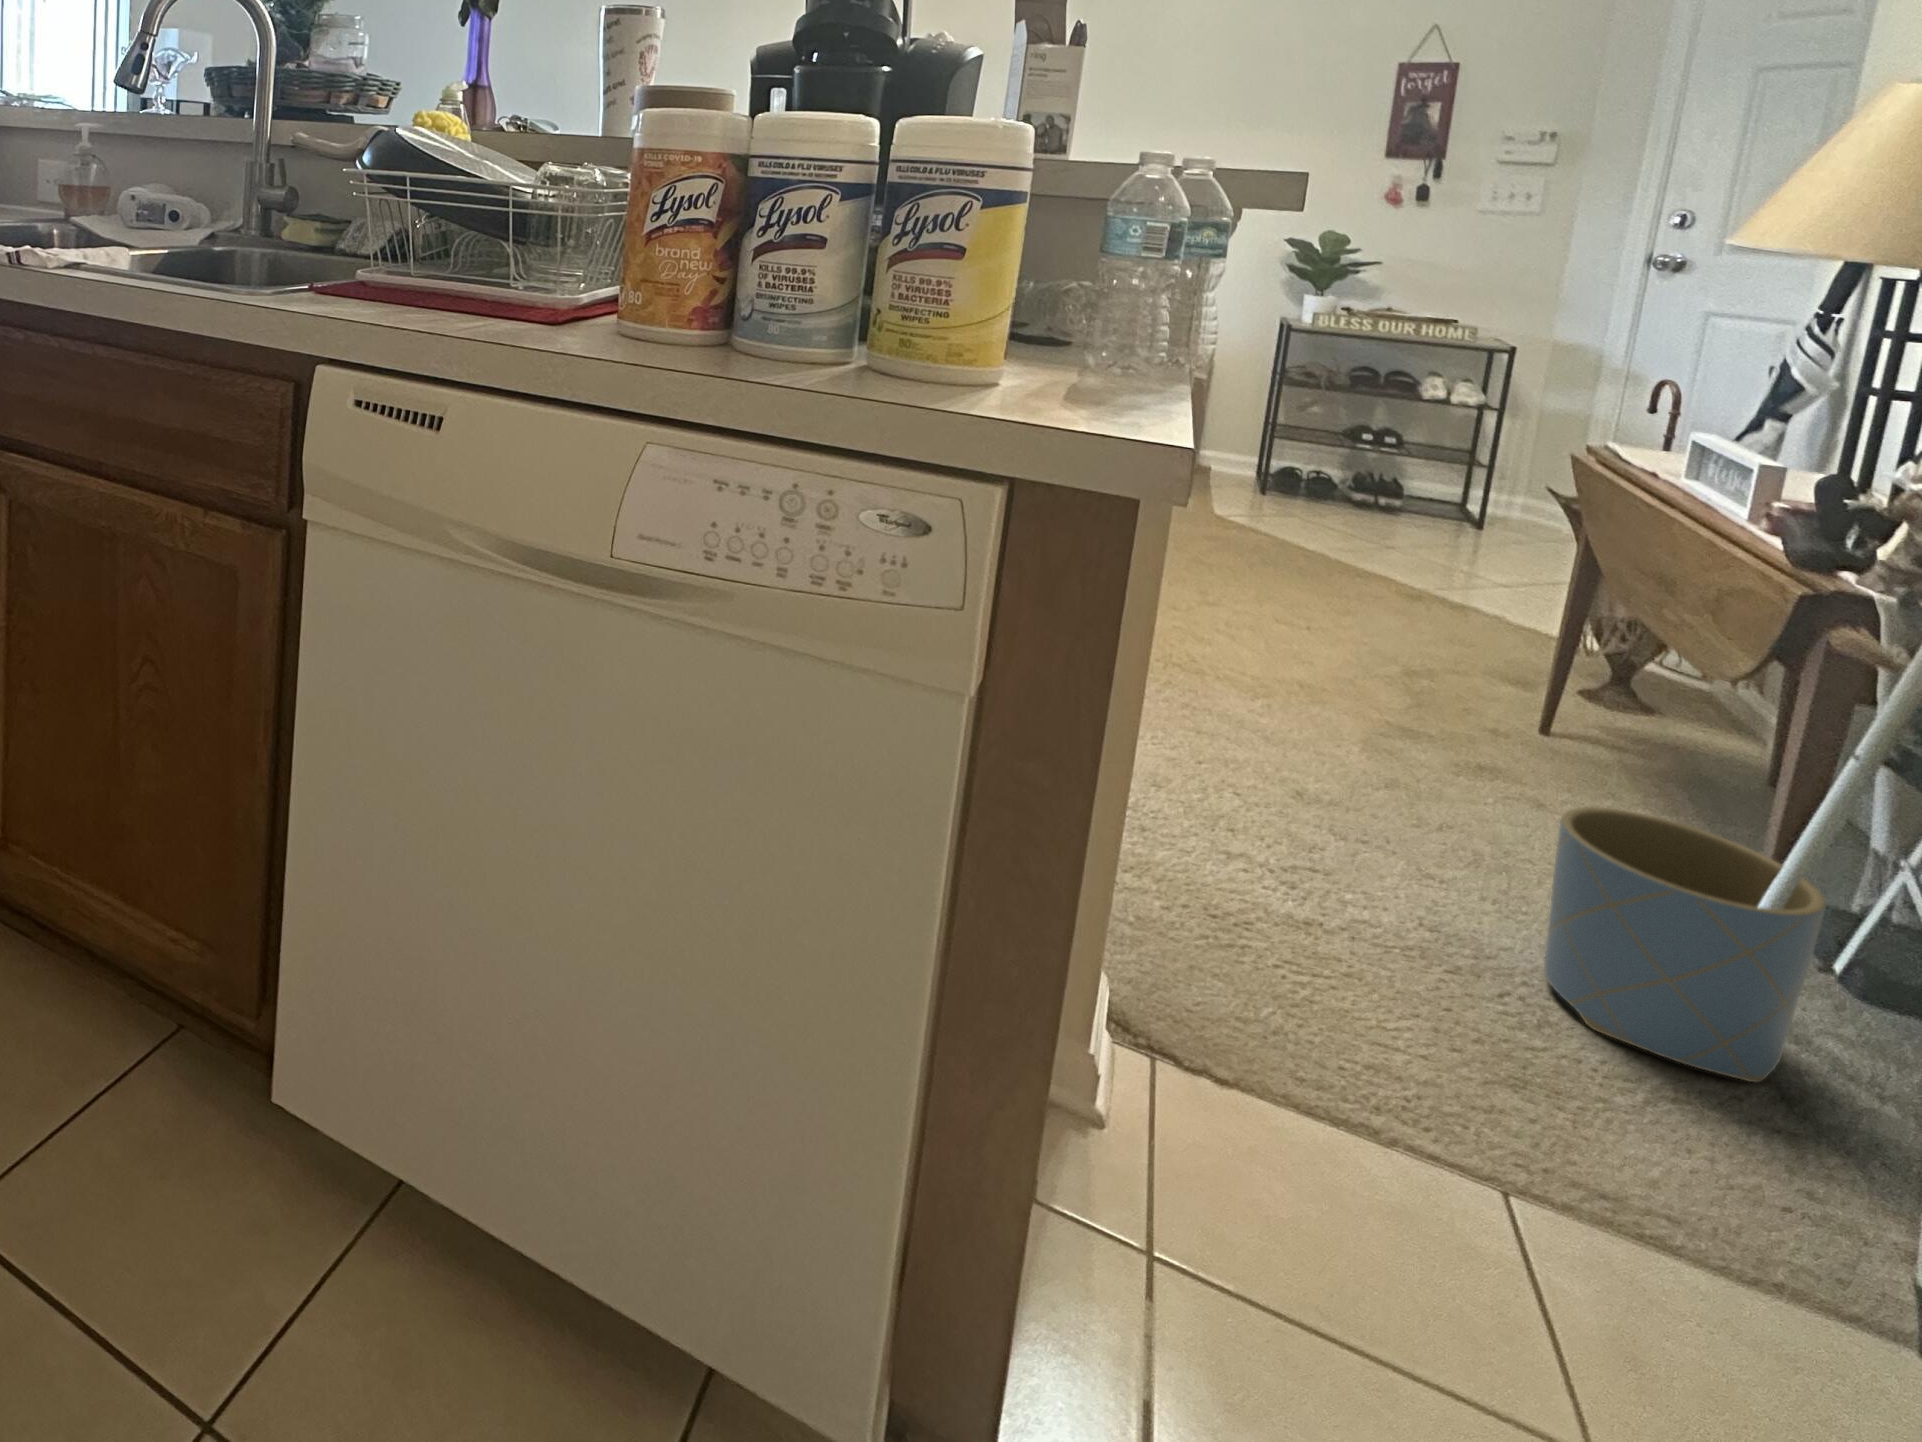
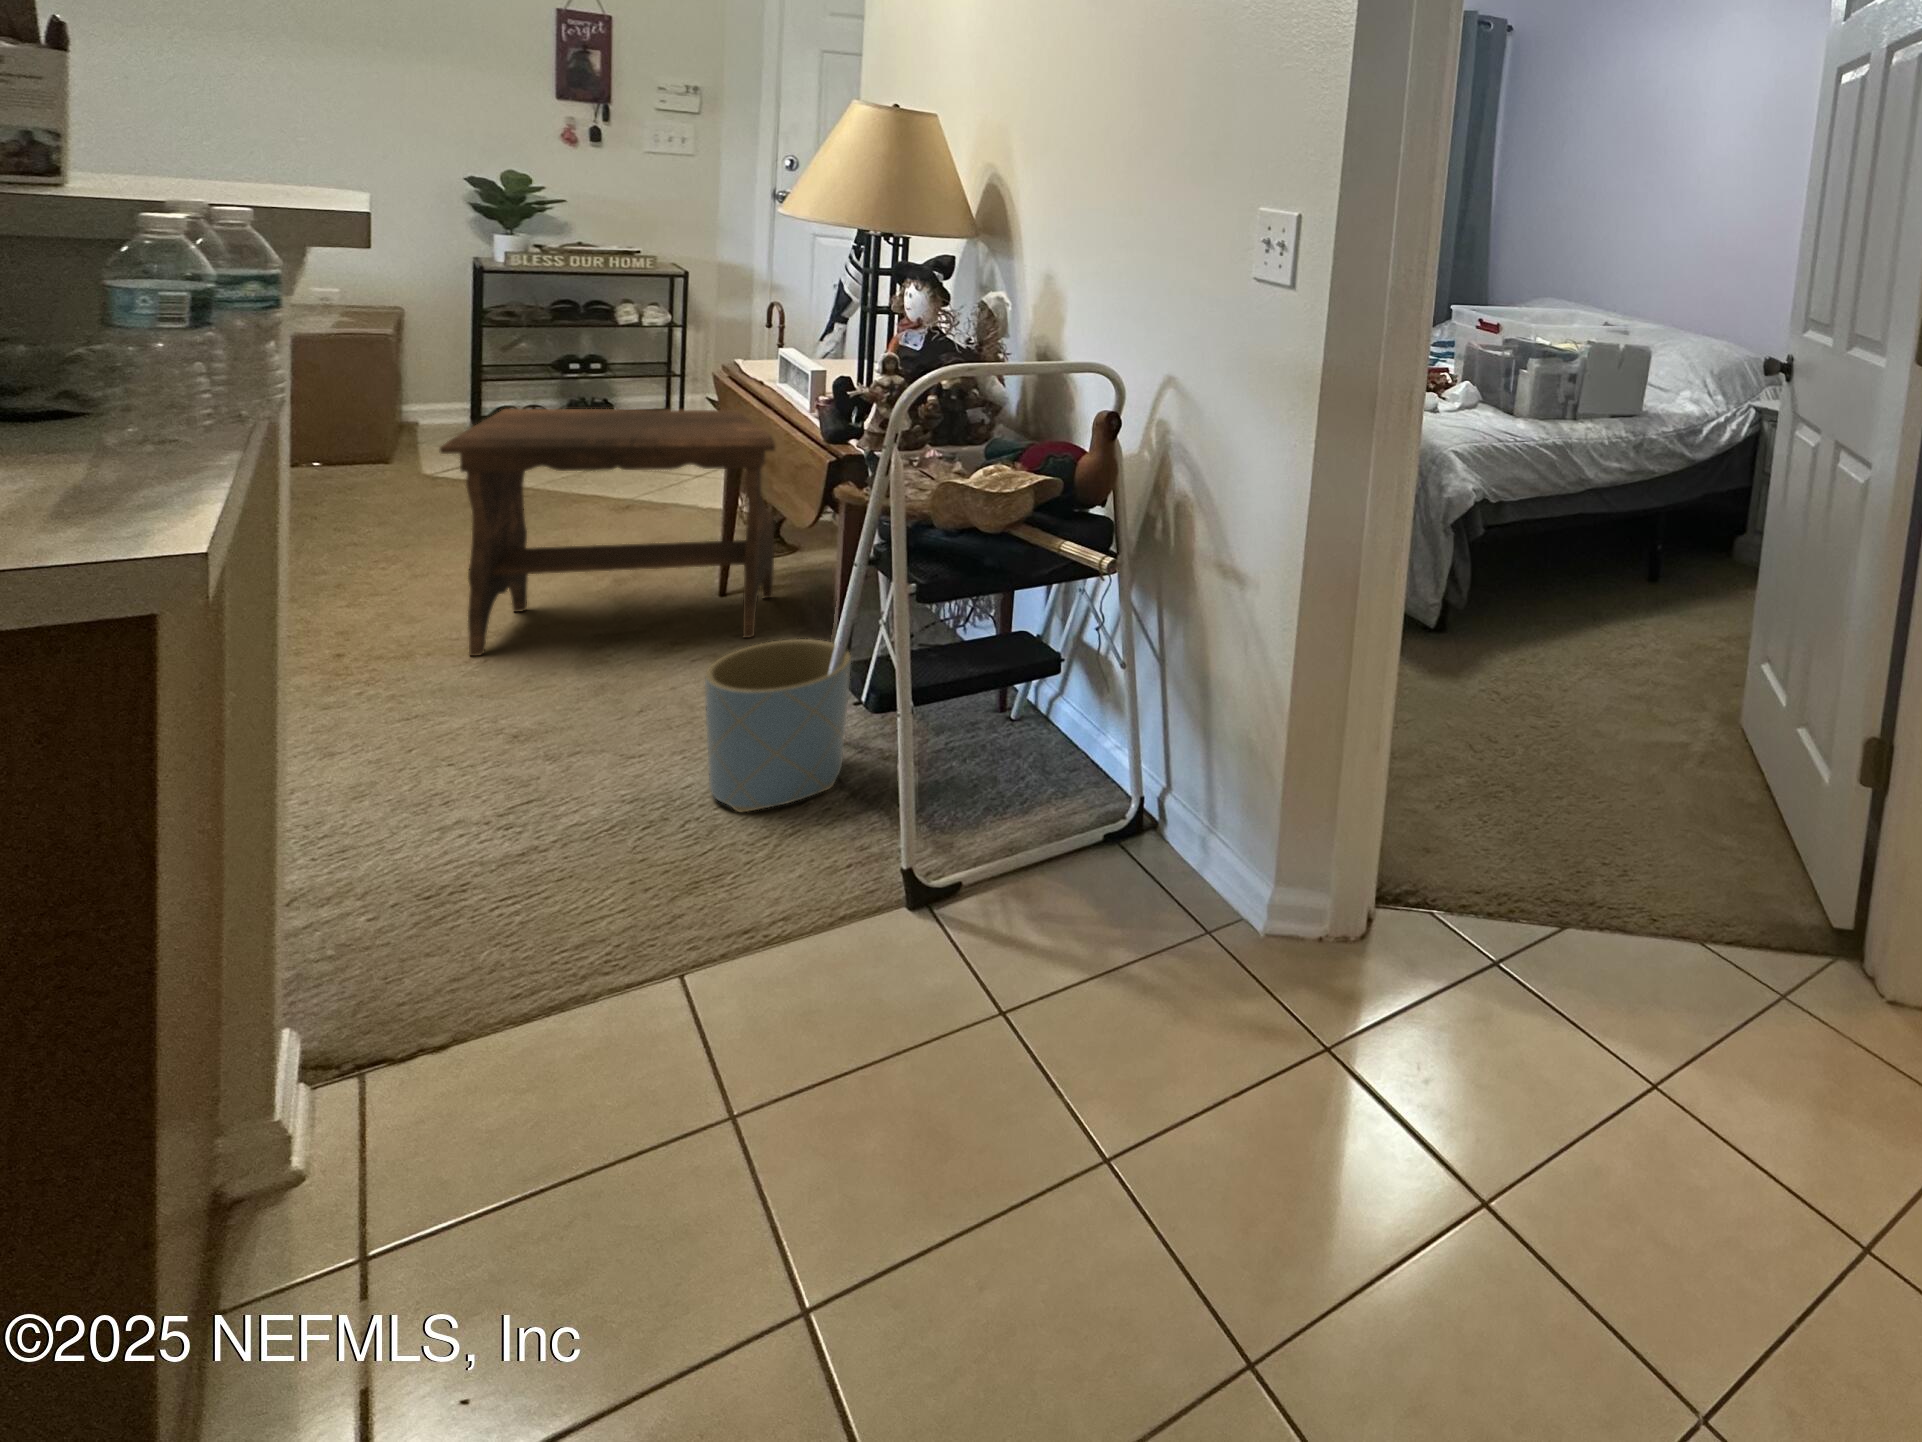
footstool: none [1254,451,1706,805] -> present [439,409,775,656]

